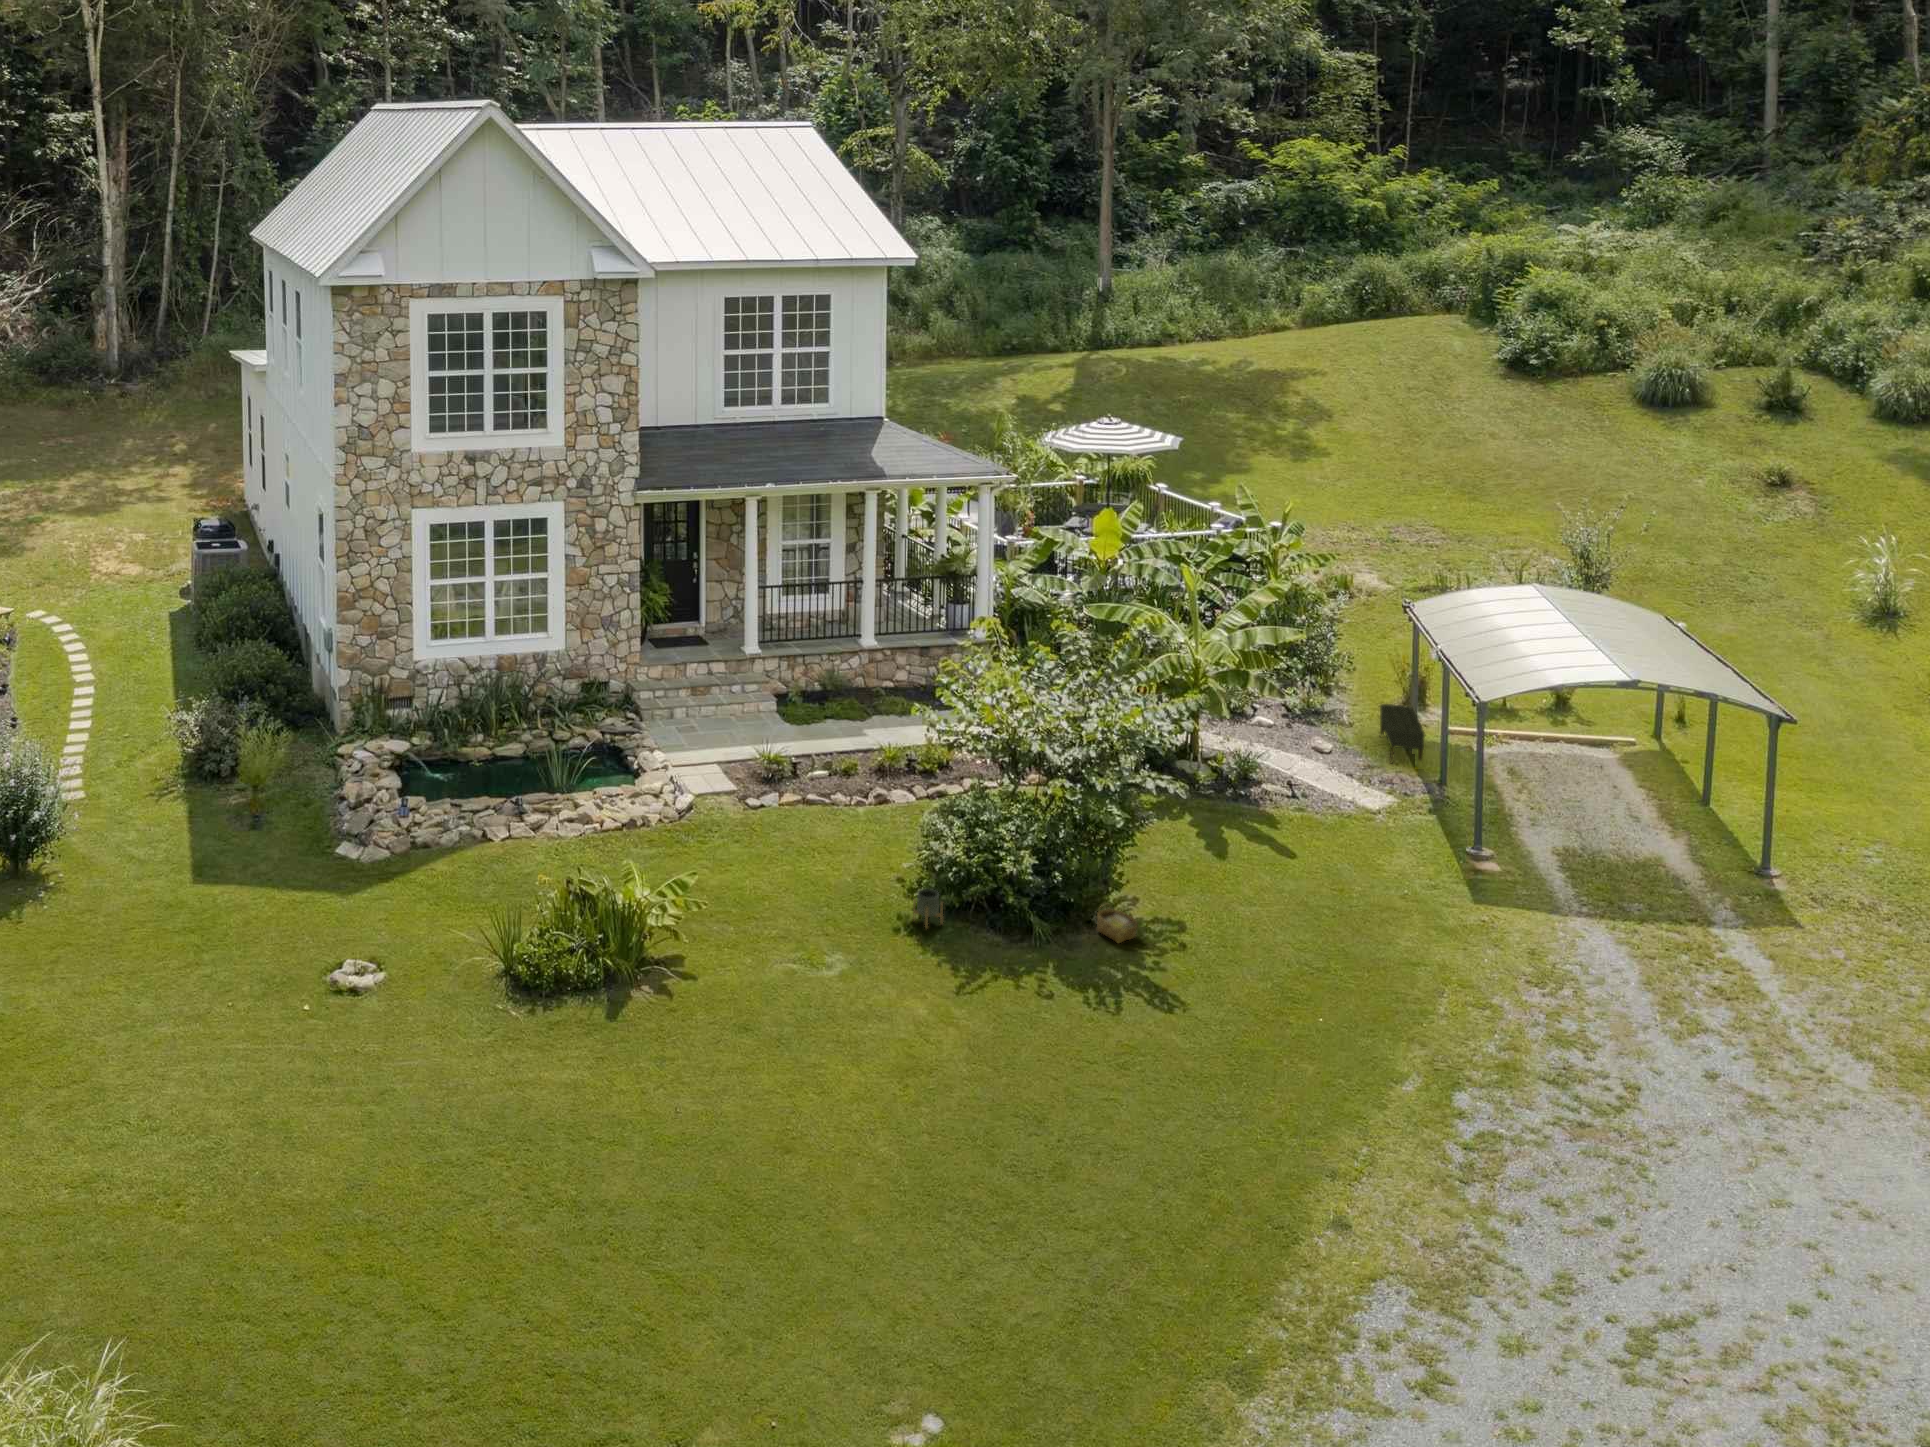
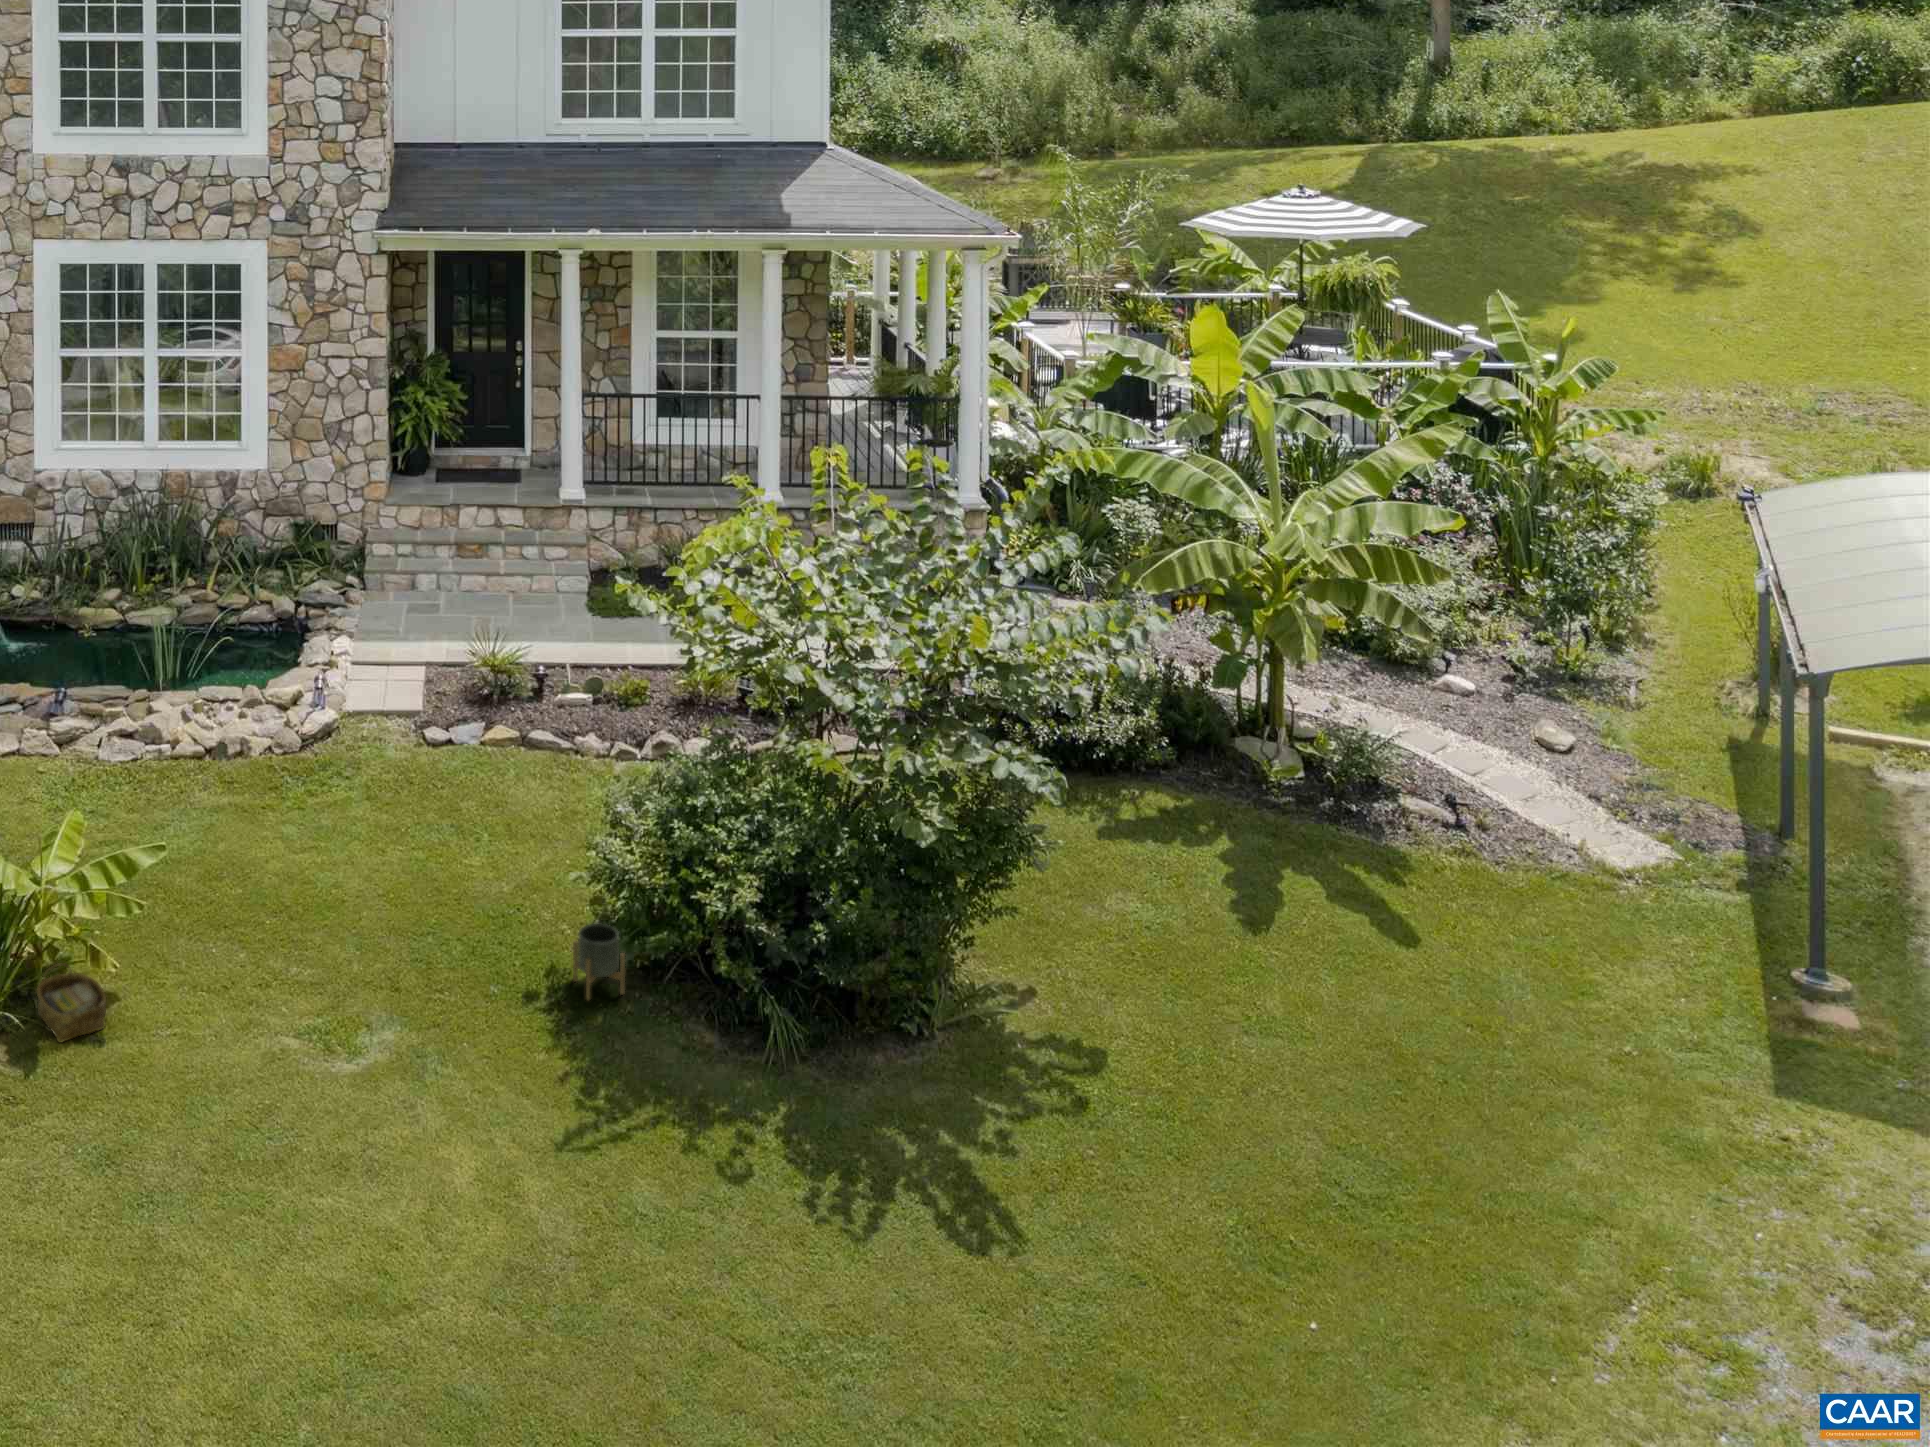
bench: present [1380,704,1425,763] -> none [1678,664,1762,788]
woven basket: present [1097,903,1138,943] -> present [37,963,106,1043]

